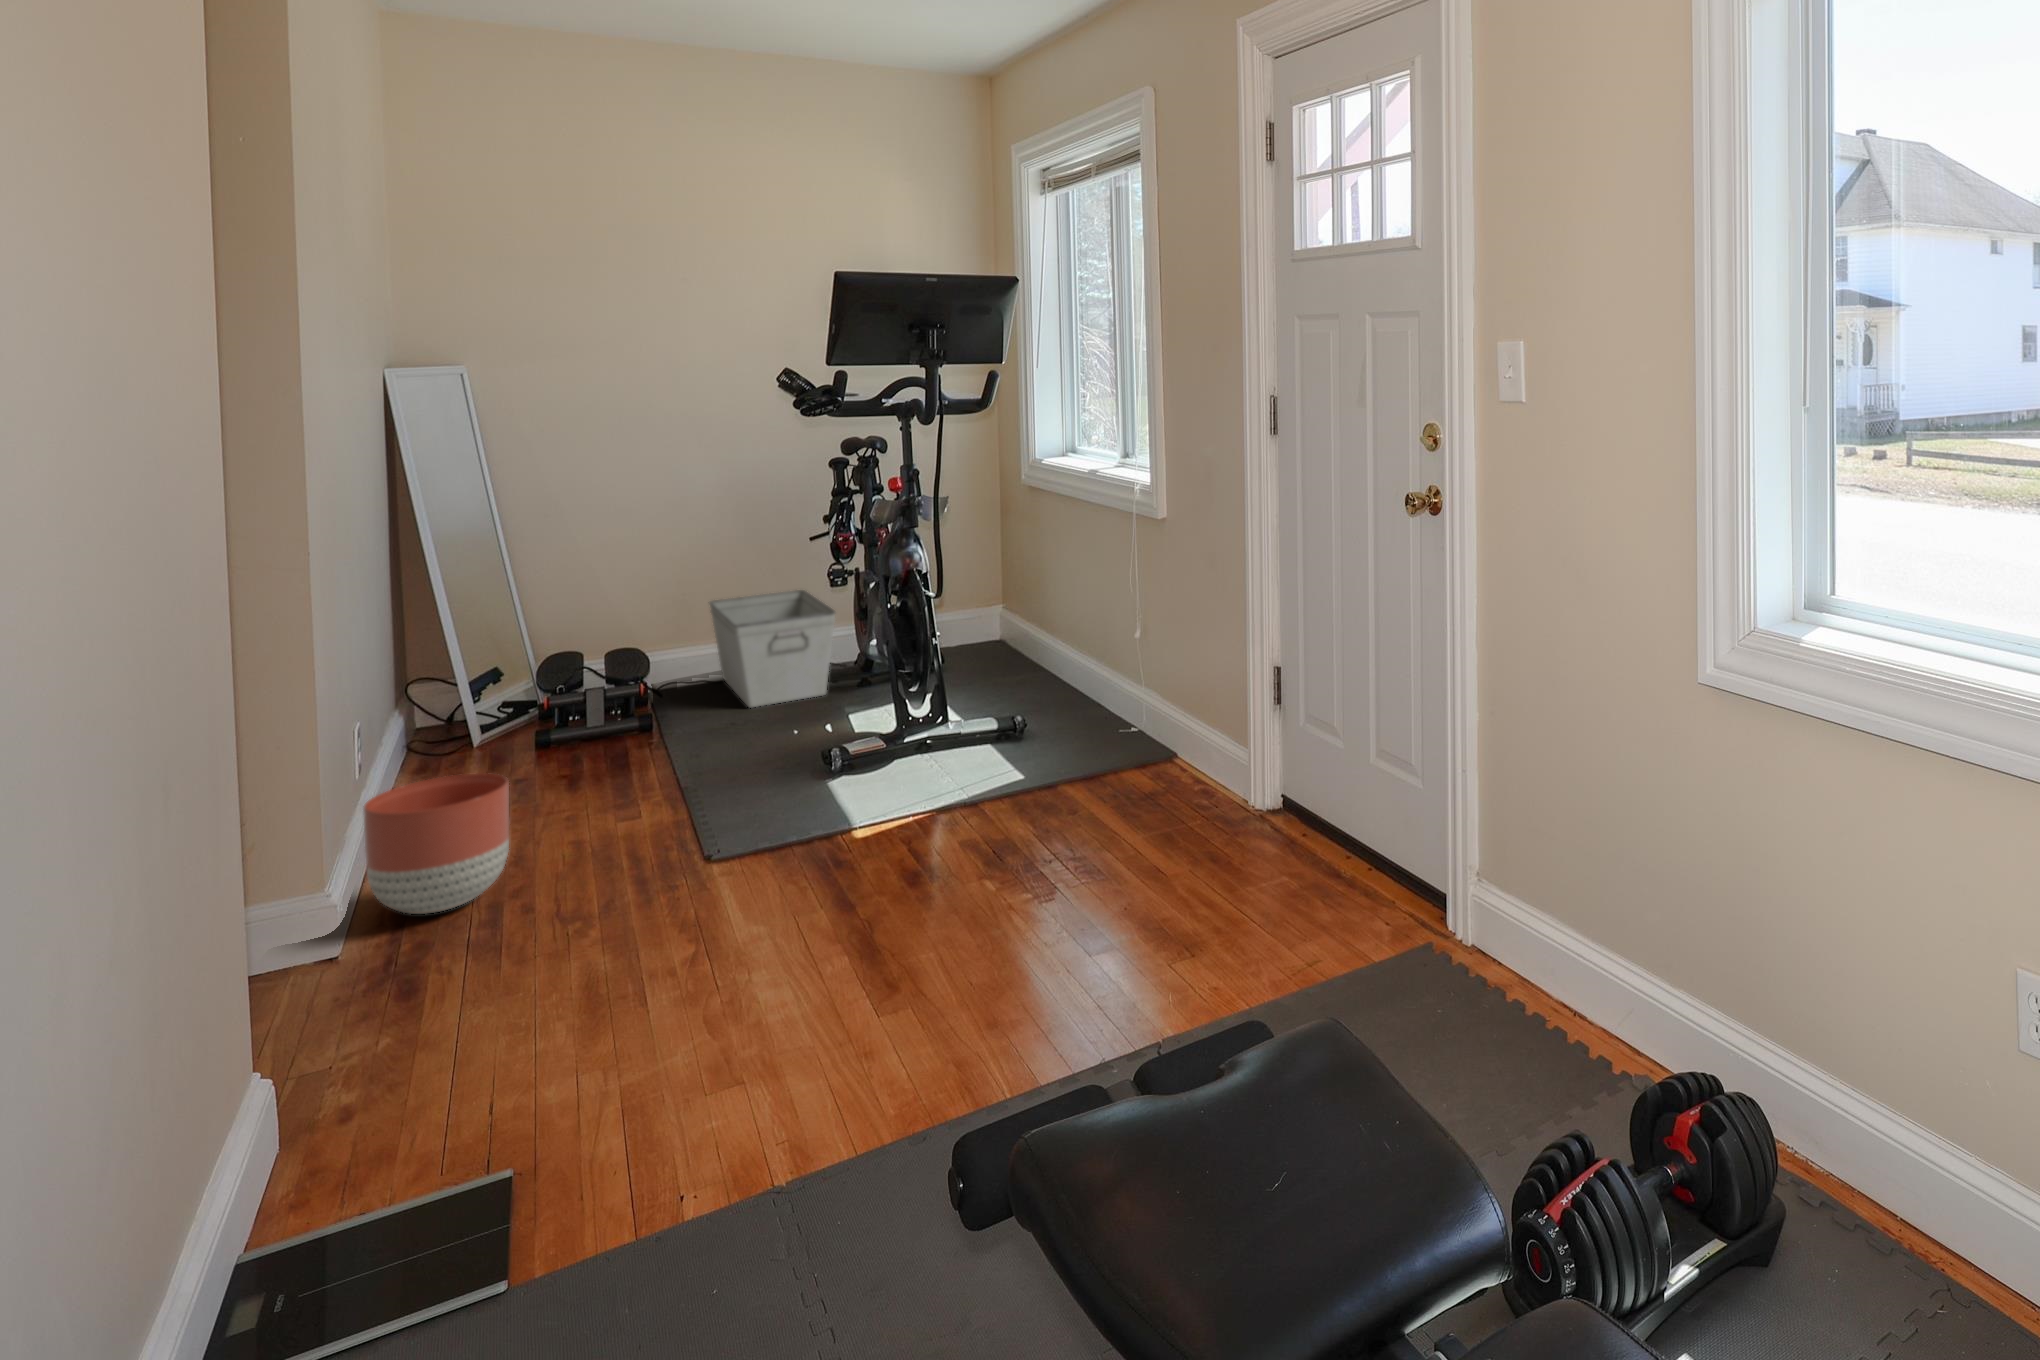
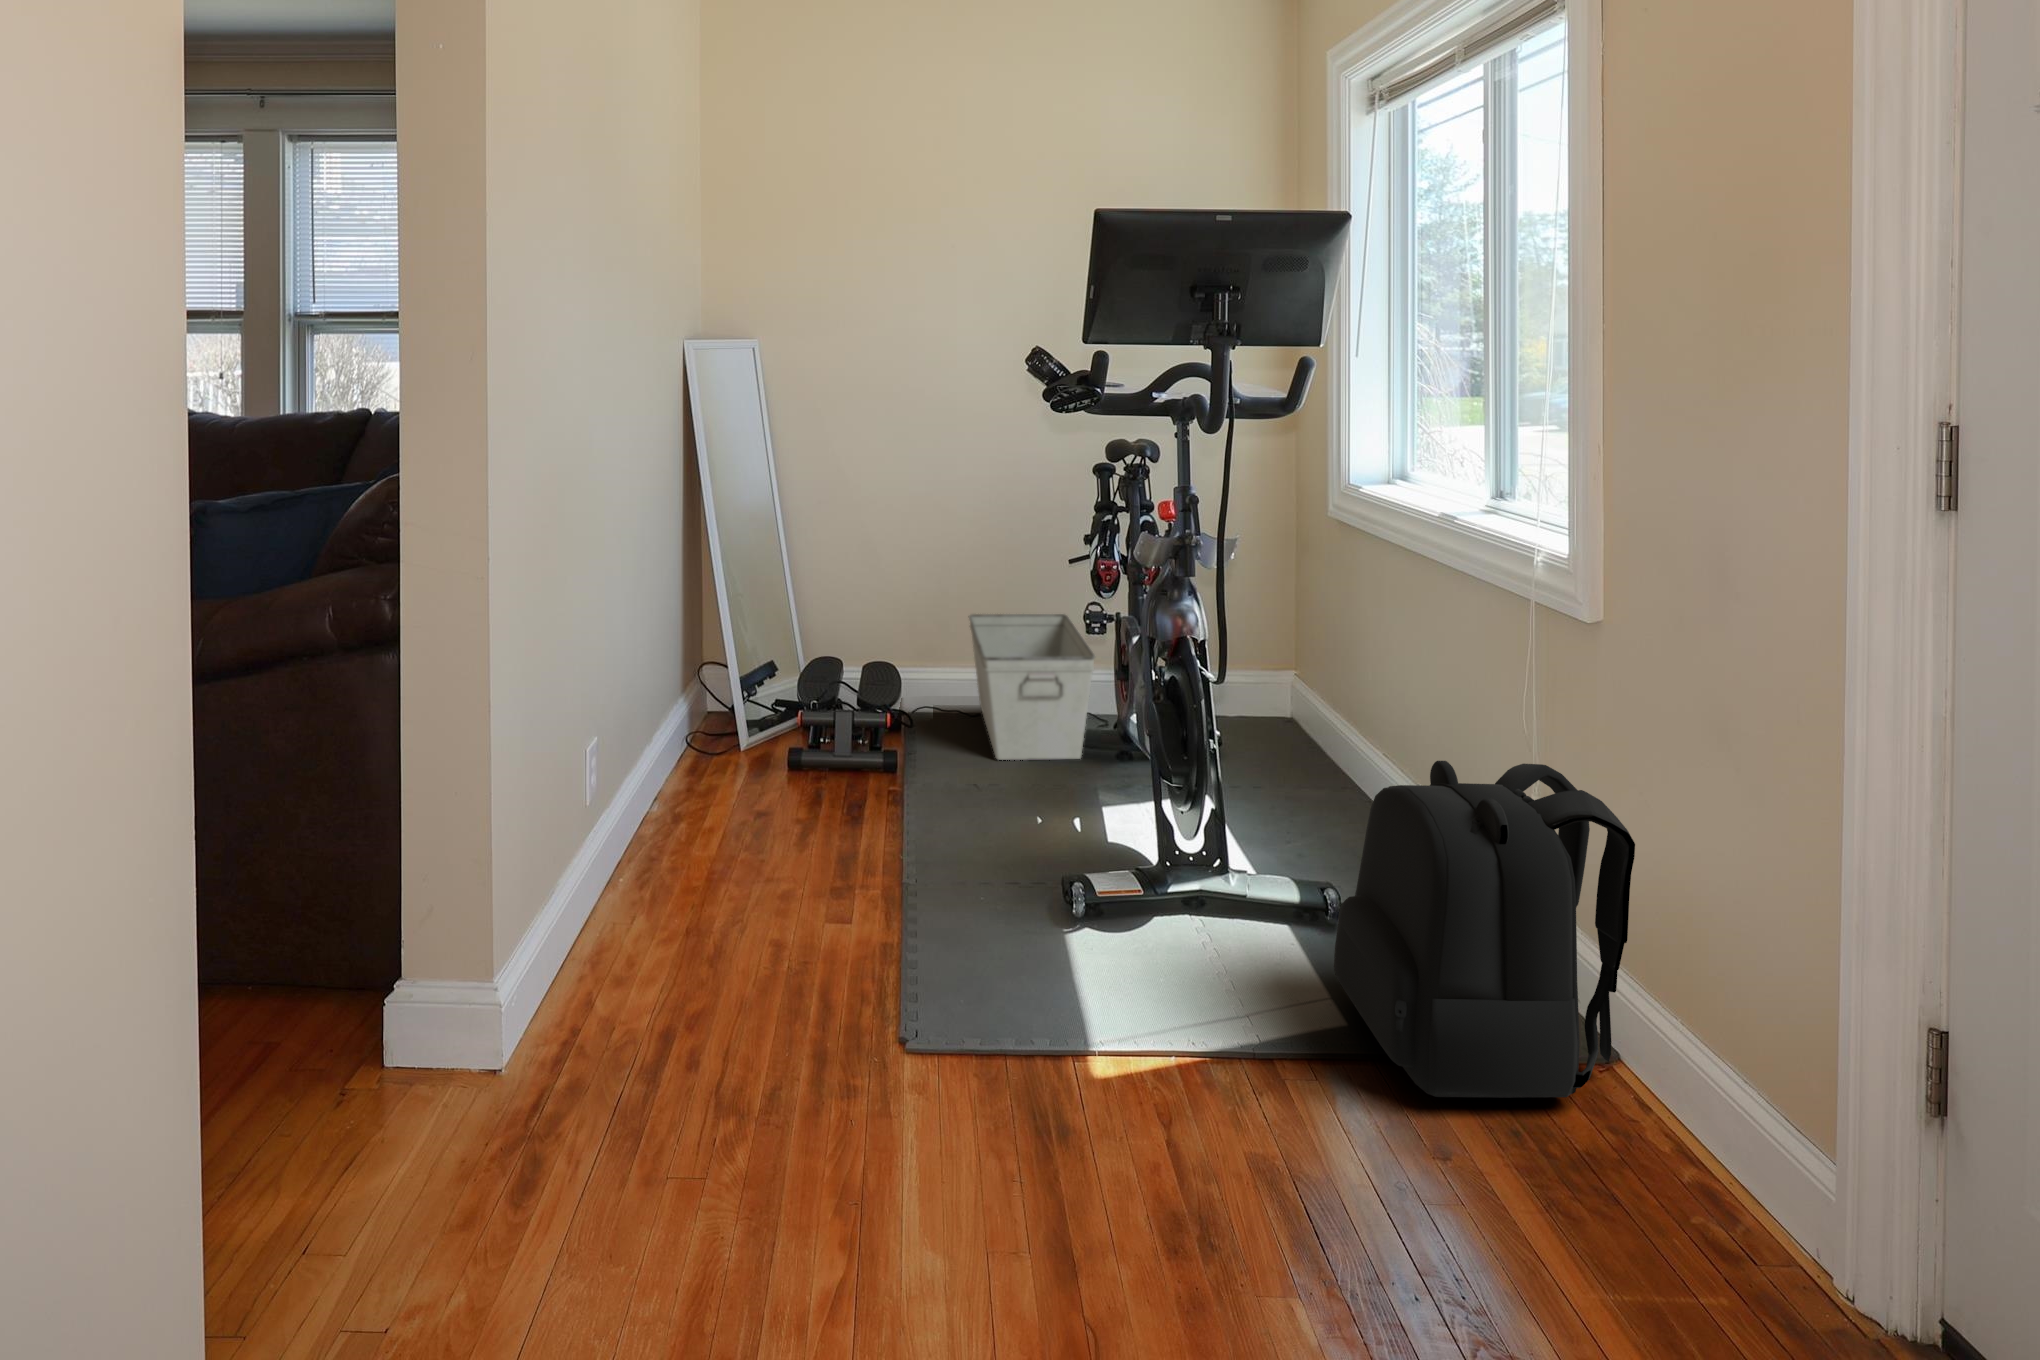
backpack: none [1018,603,1178,791] -> present [1334,761,1635,1098]
planter: present [363,773,509,914] -> none [523,844,675,1037]

